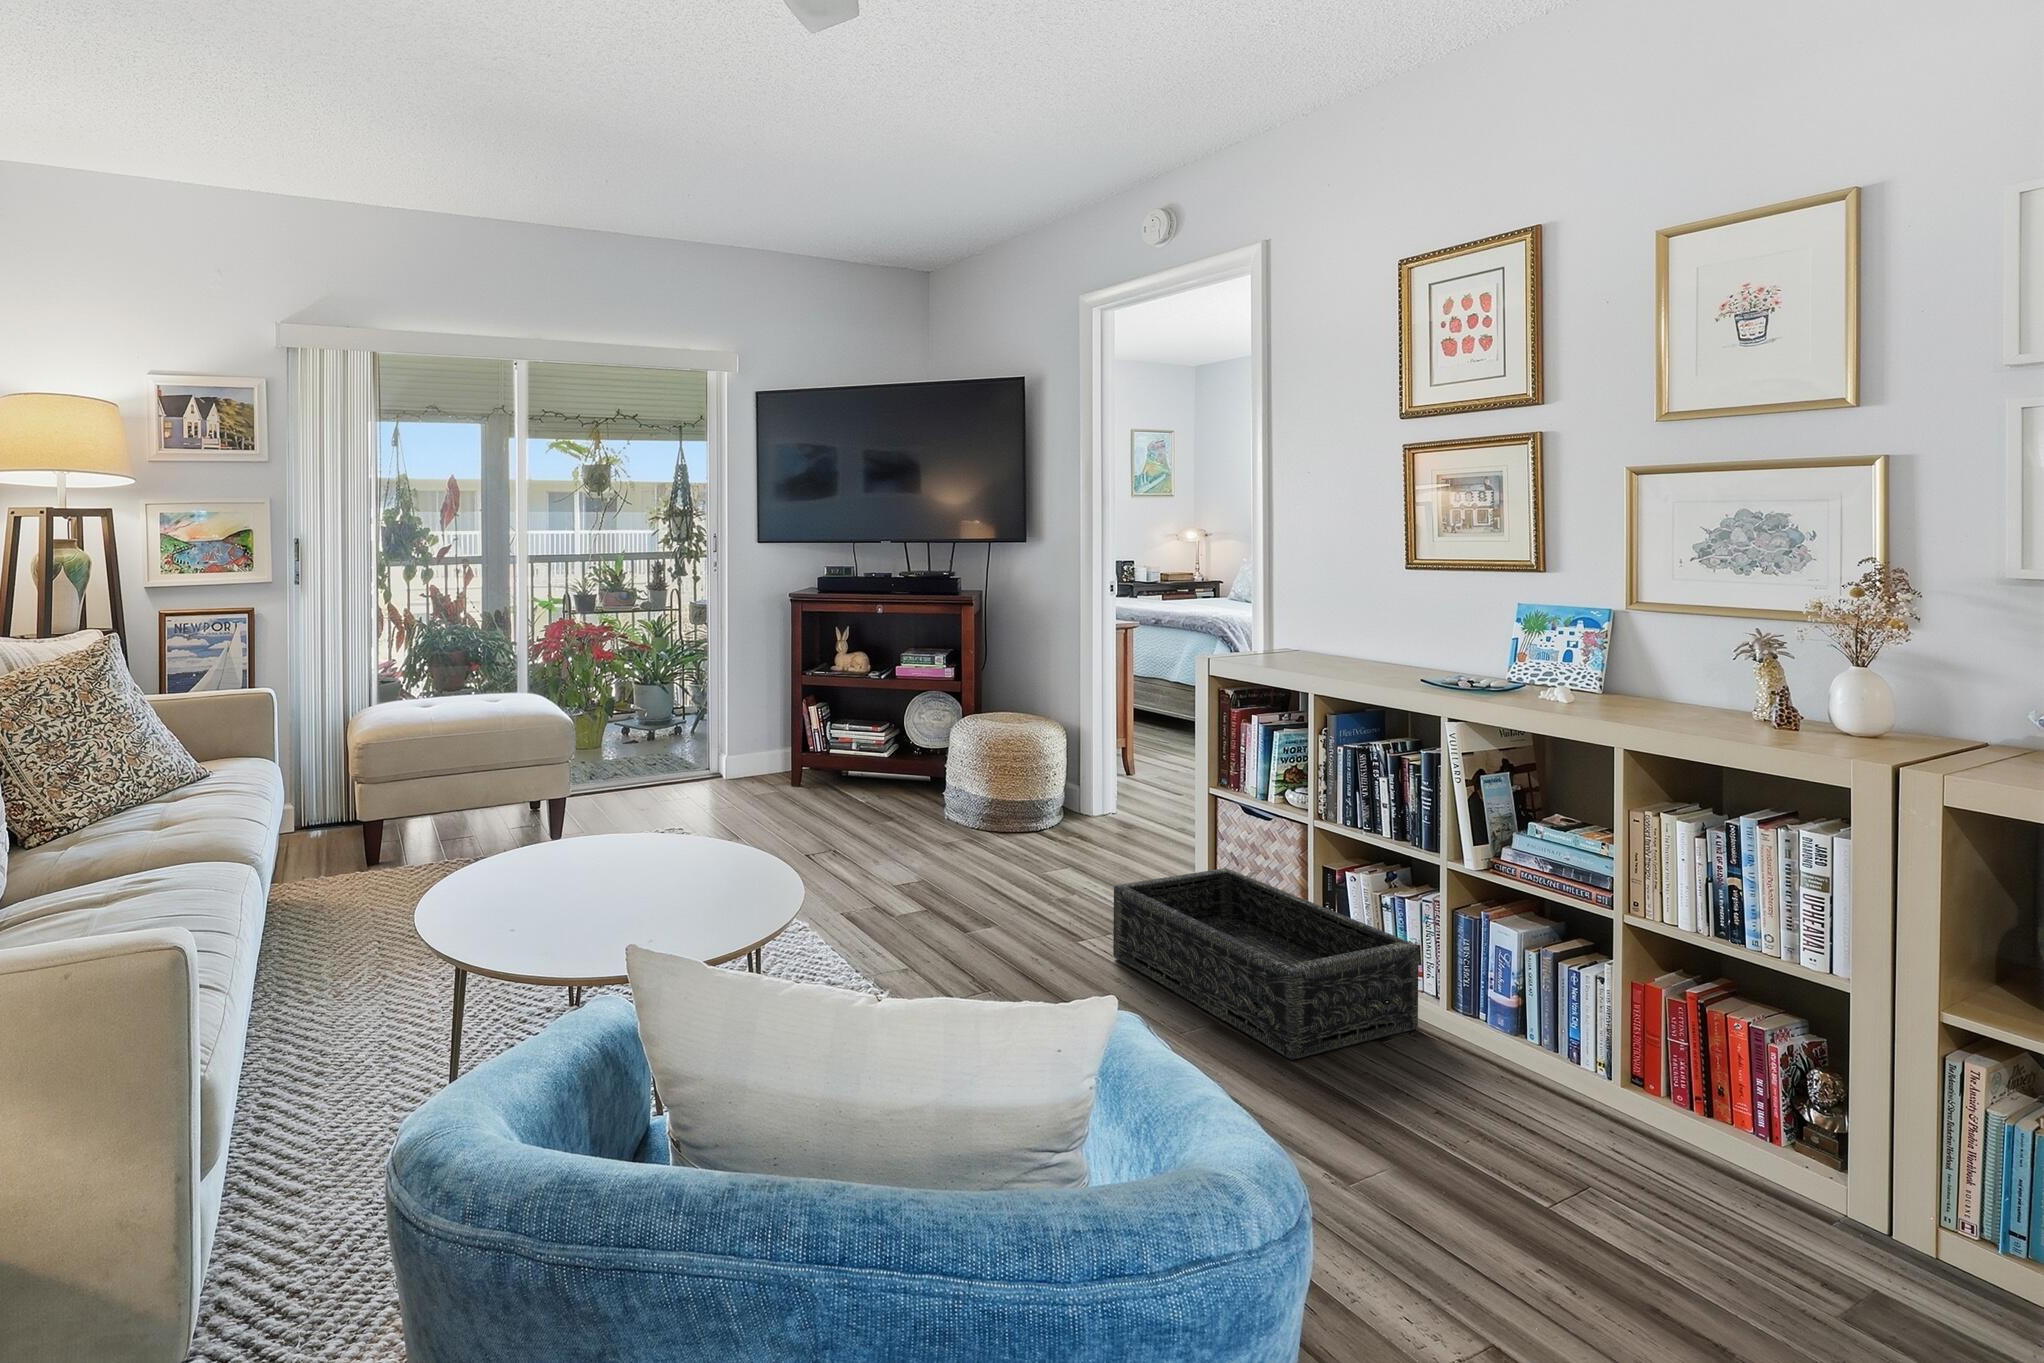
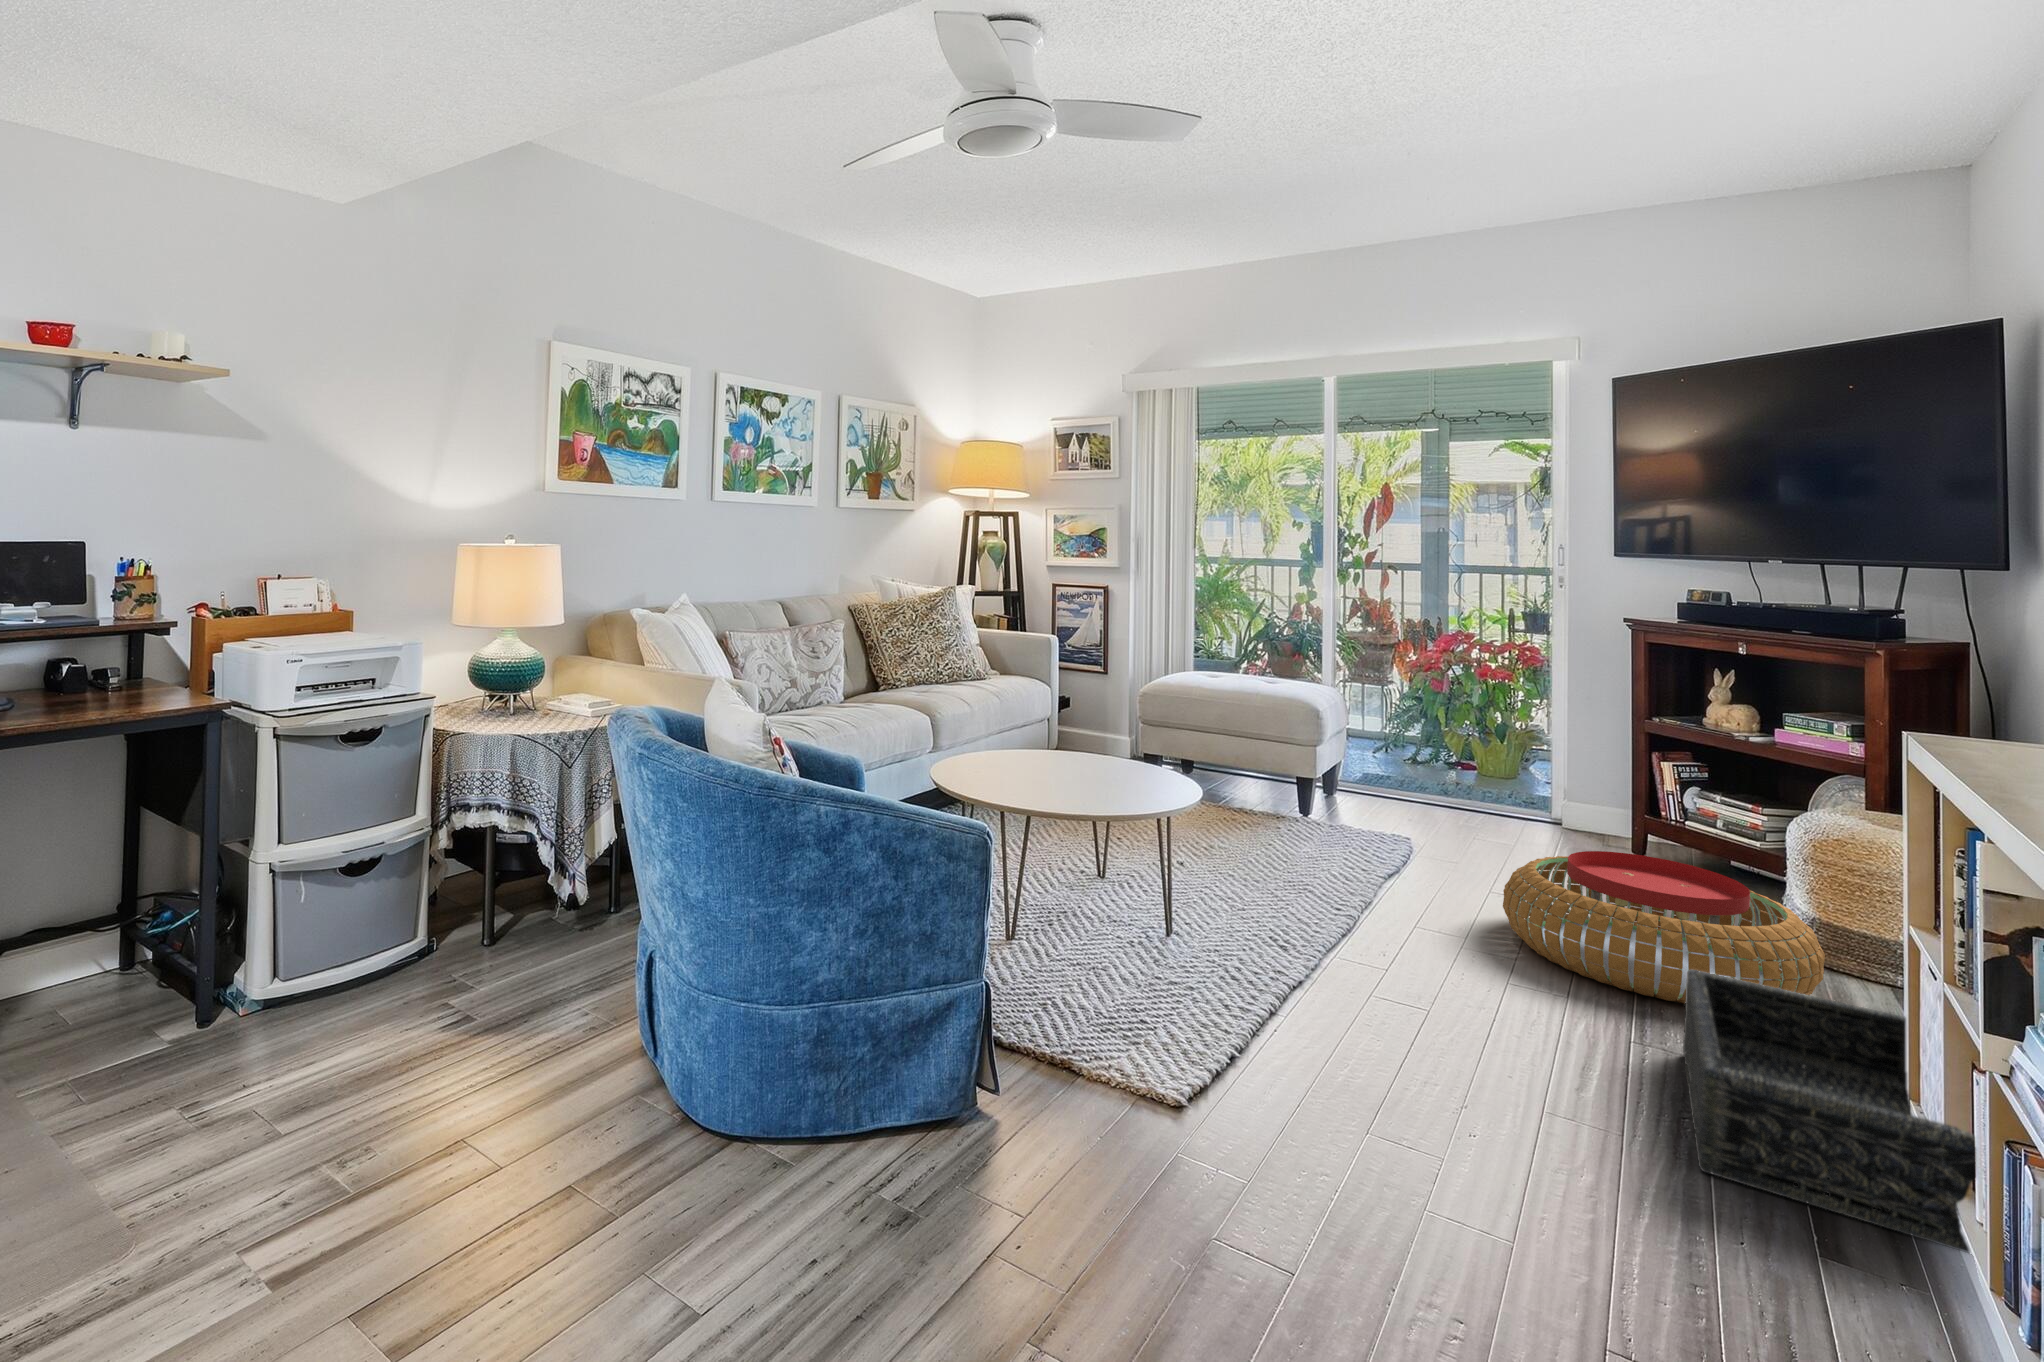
pouf: none [865,793,1086,919] -> present [1503,851,1825,1004]

